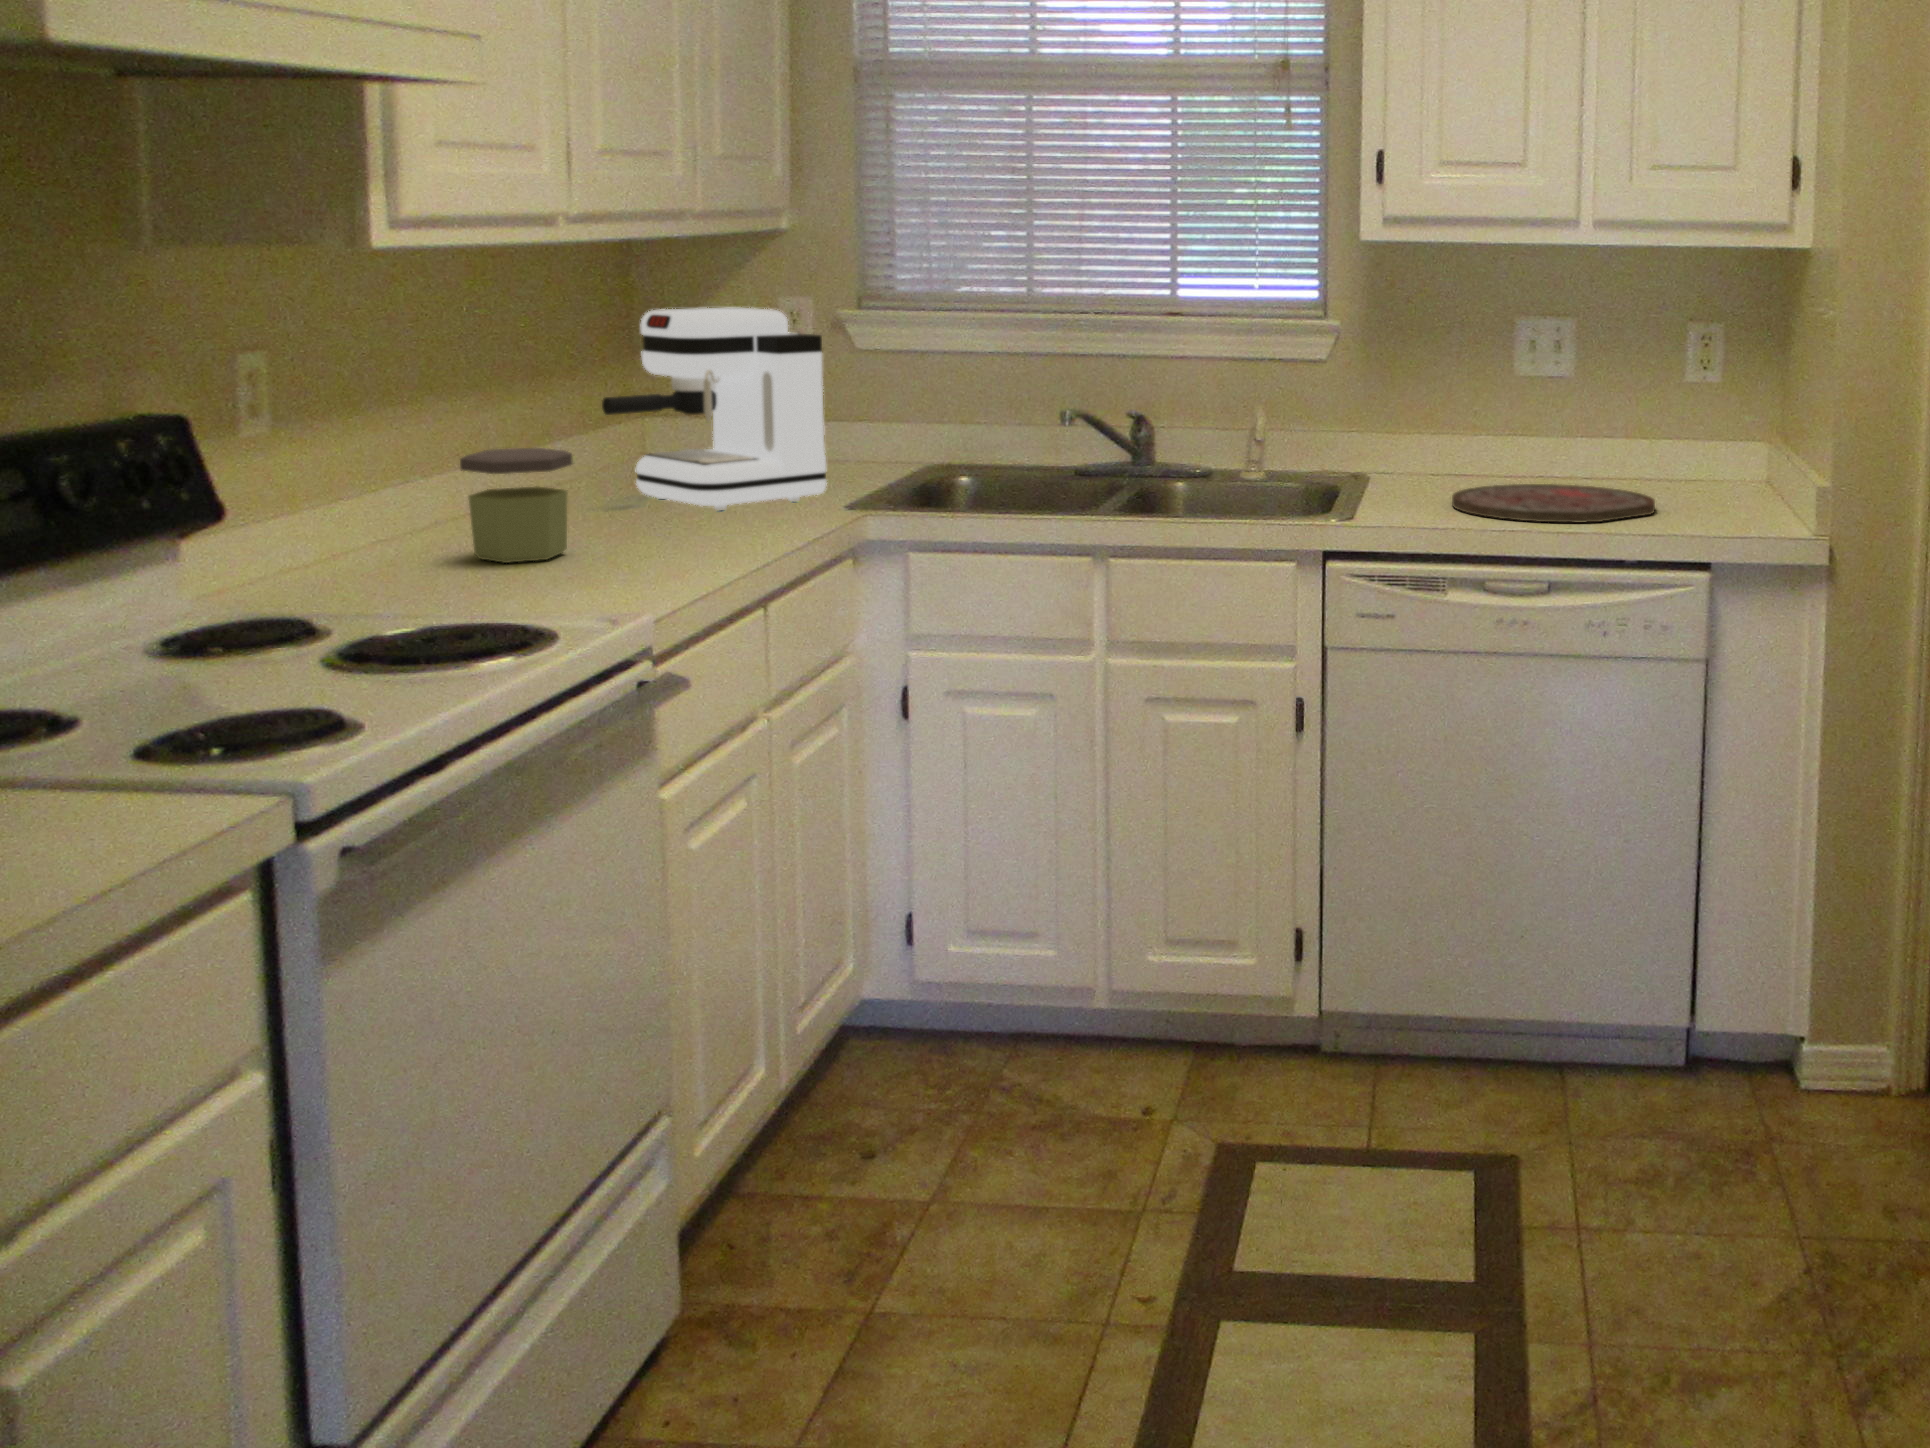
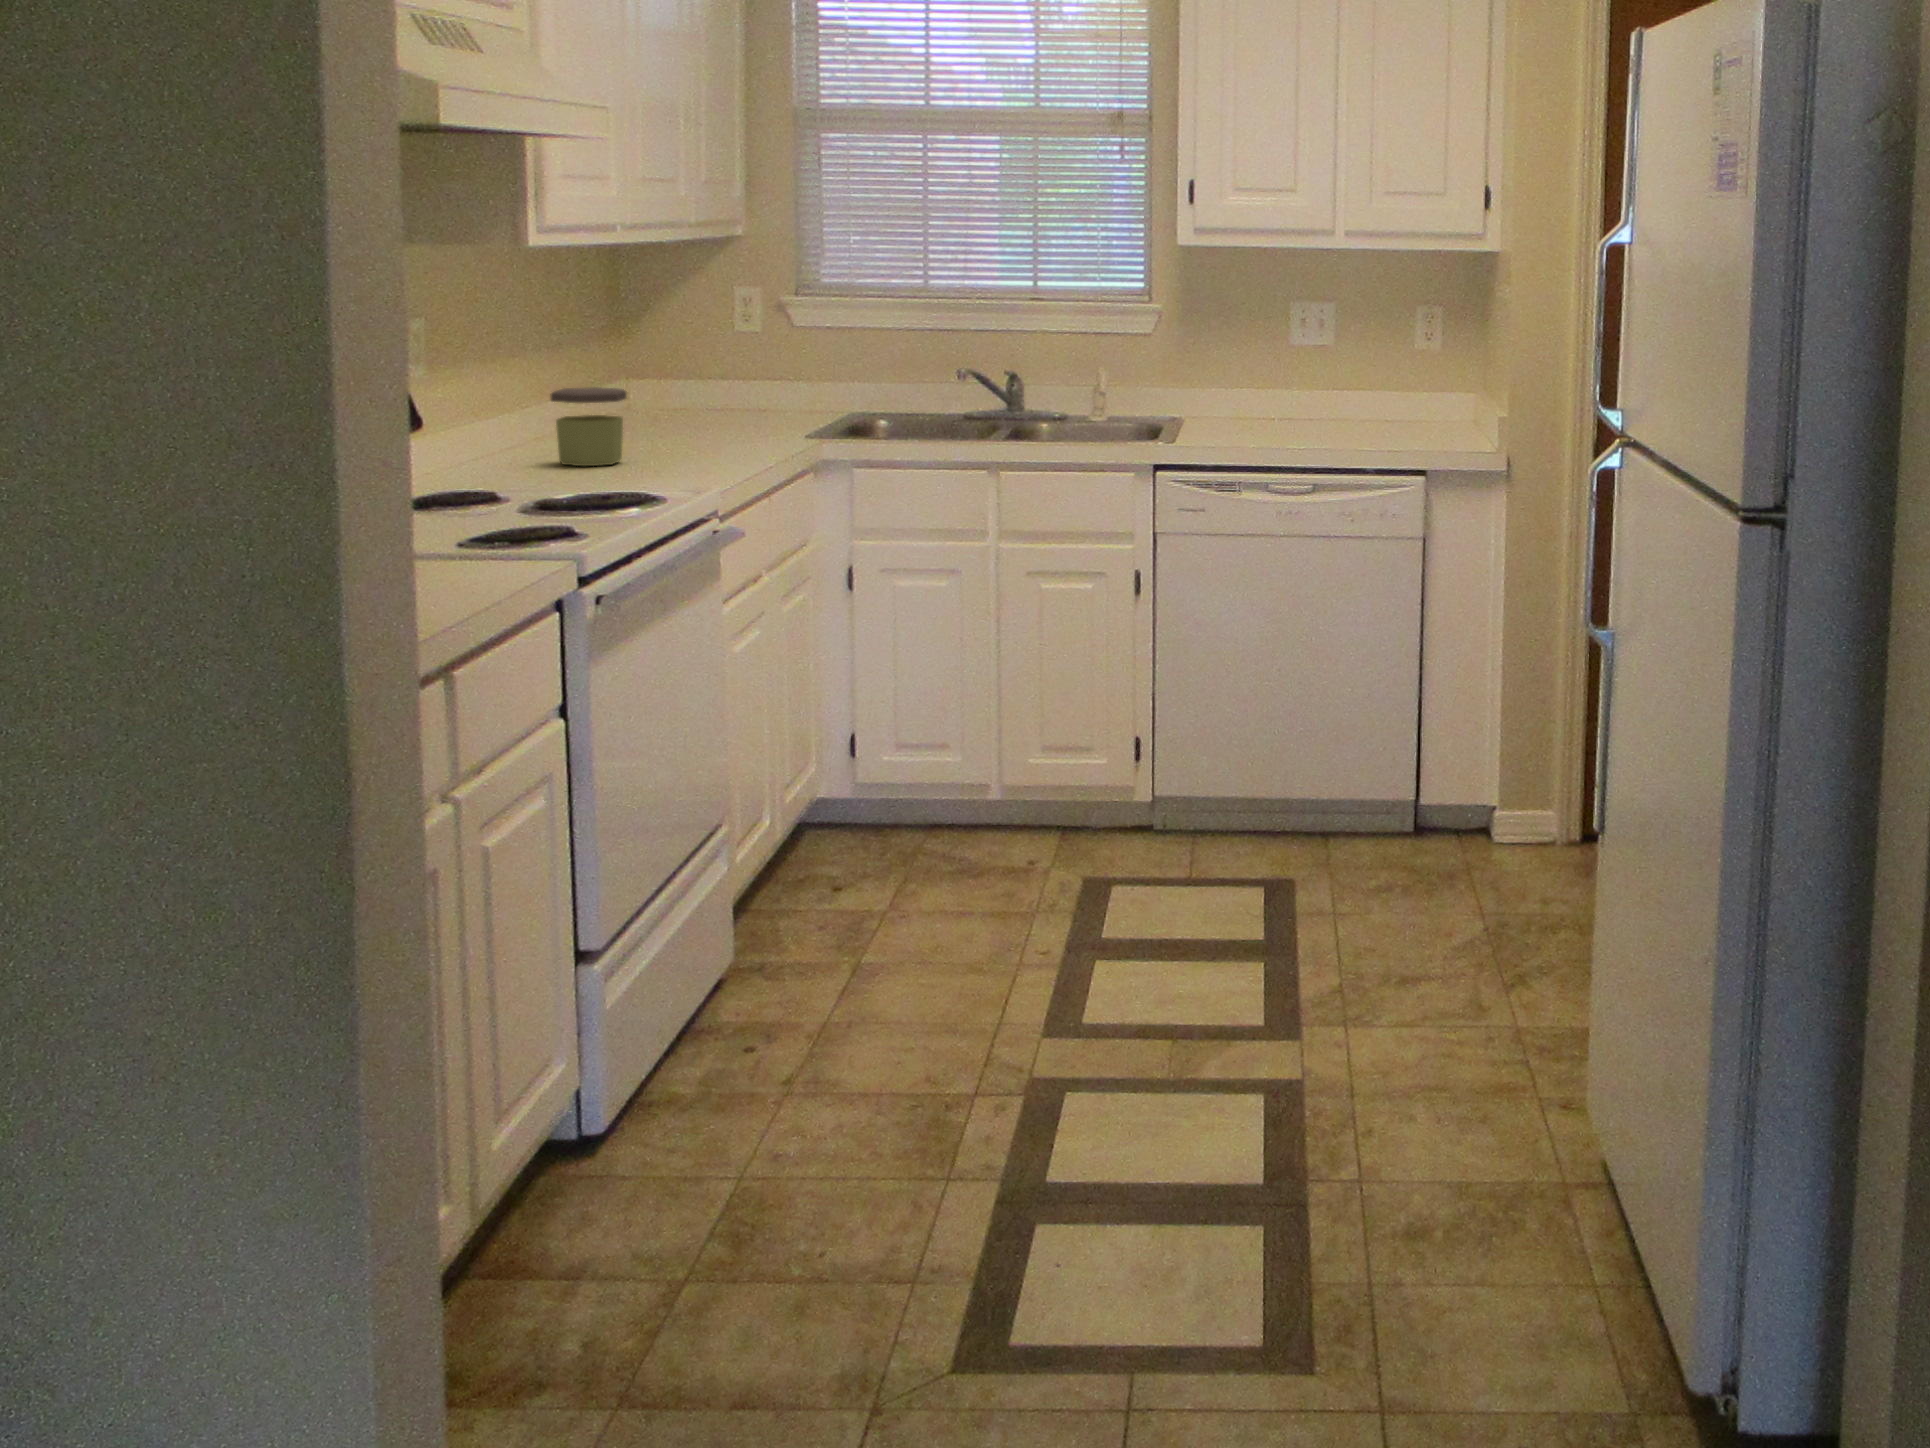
coffee maker: present [602,308,826,510] -> none [621,292,785,440]
cutting board: present [1452,484,1655,522] -> none [1247,423,1391,445]

